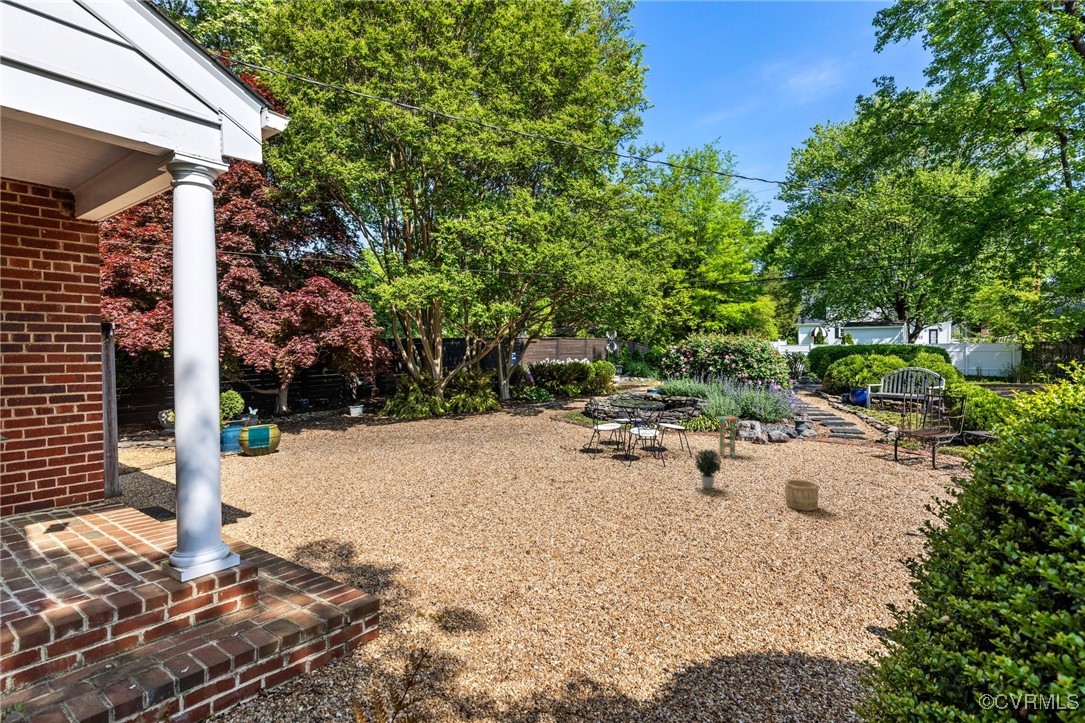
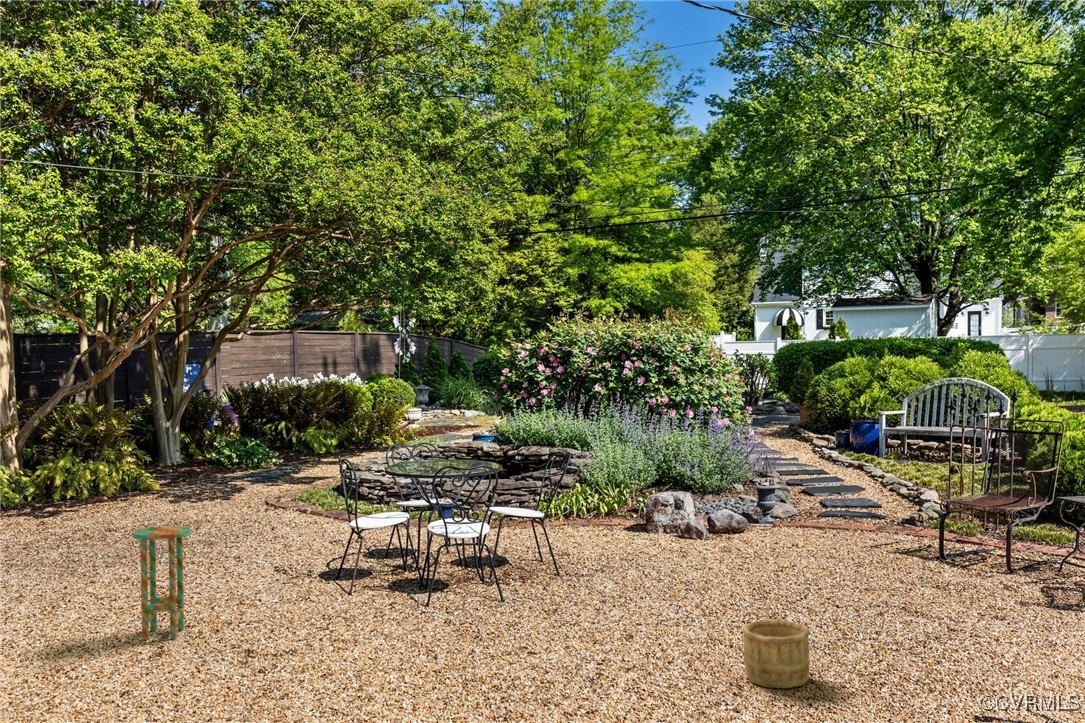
side table: present [717,416,738,458] -> present [133,526,191,640]
potted plant: present [695,449,721,489] -> none [556,564,615,654]

